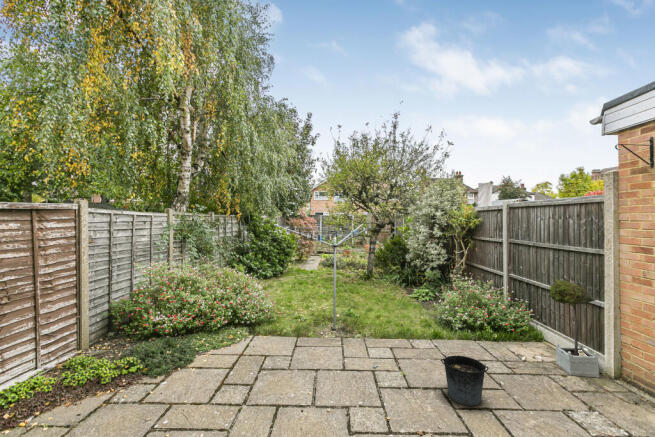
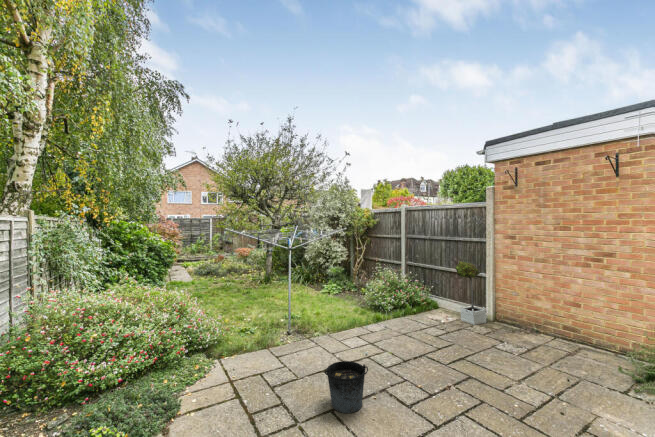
bucket: present [441,356,489,406] -> present [324,361,368,413]

